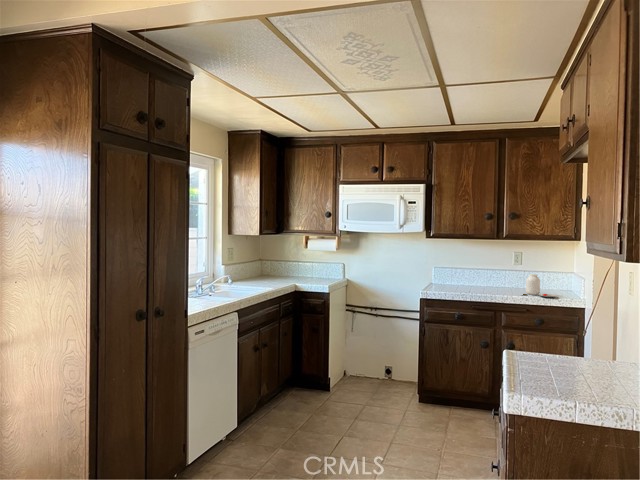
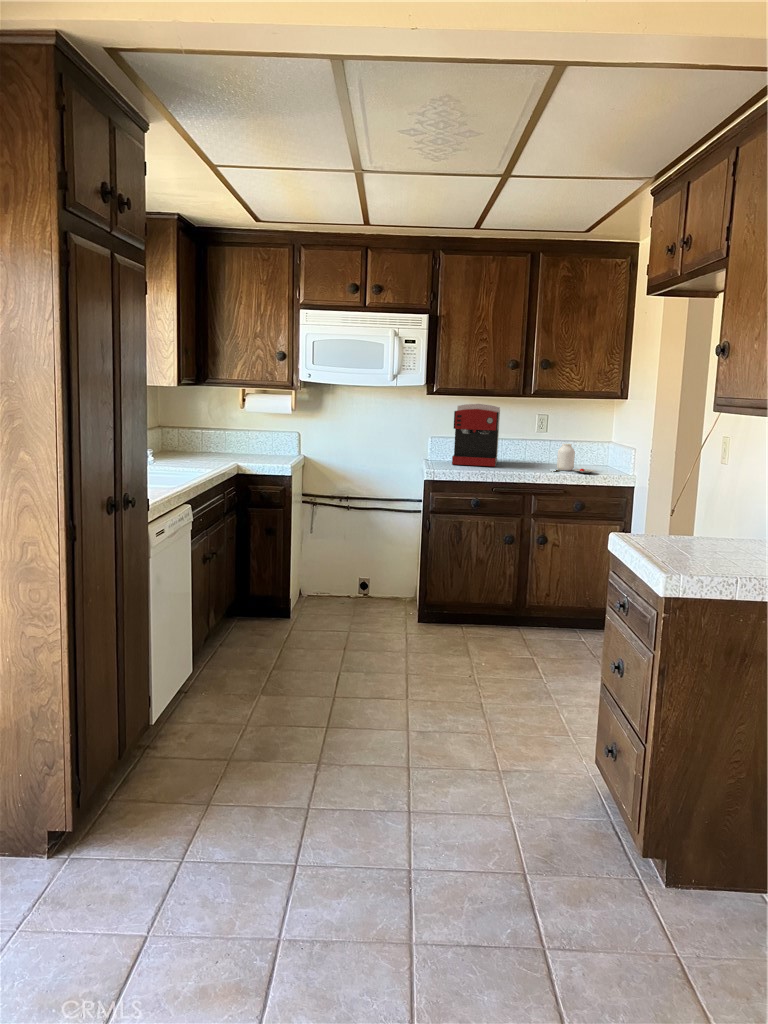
coffee maker: none [445,245,484,290] -> present [452,404,500,466]

